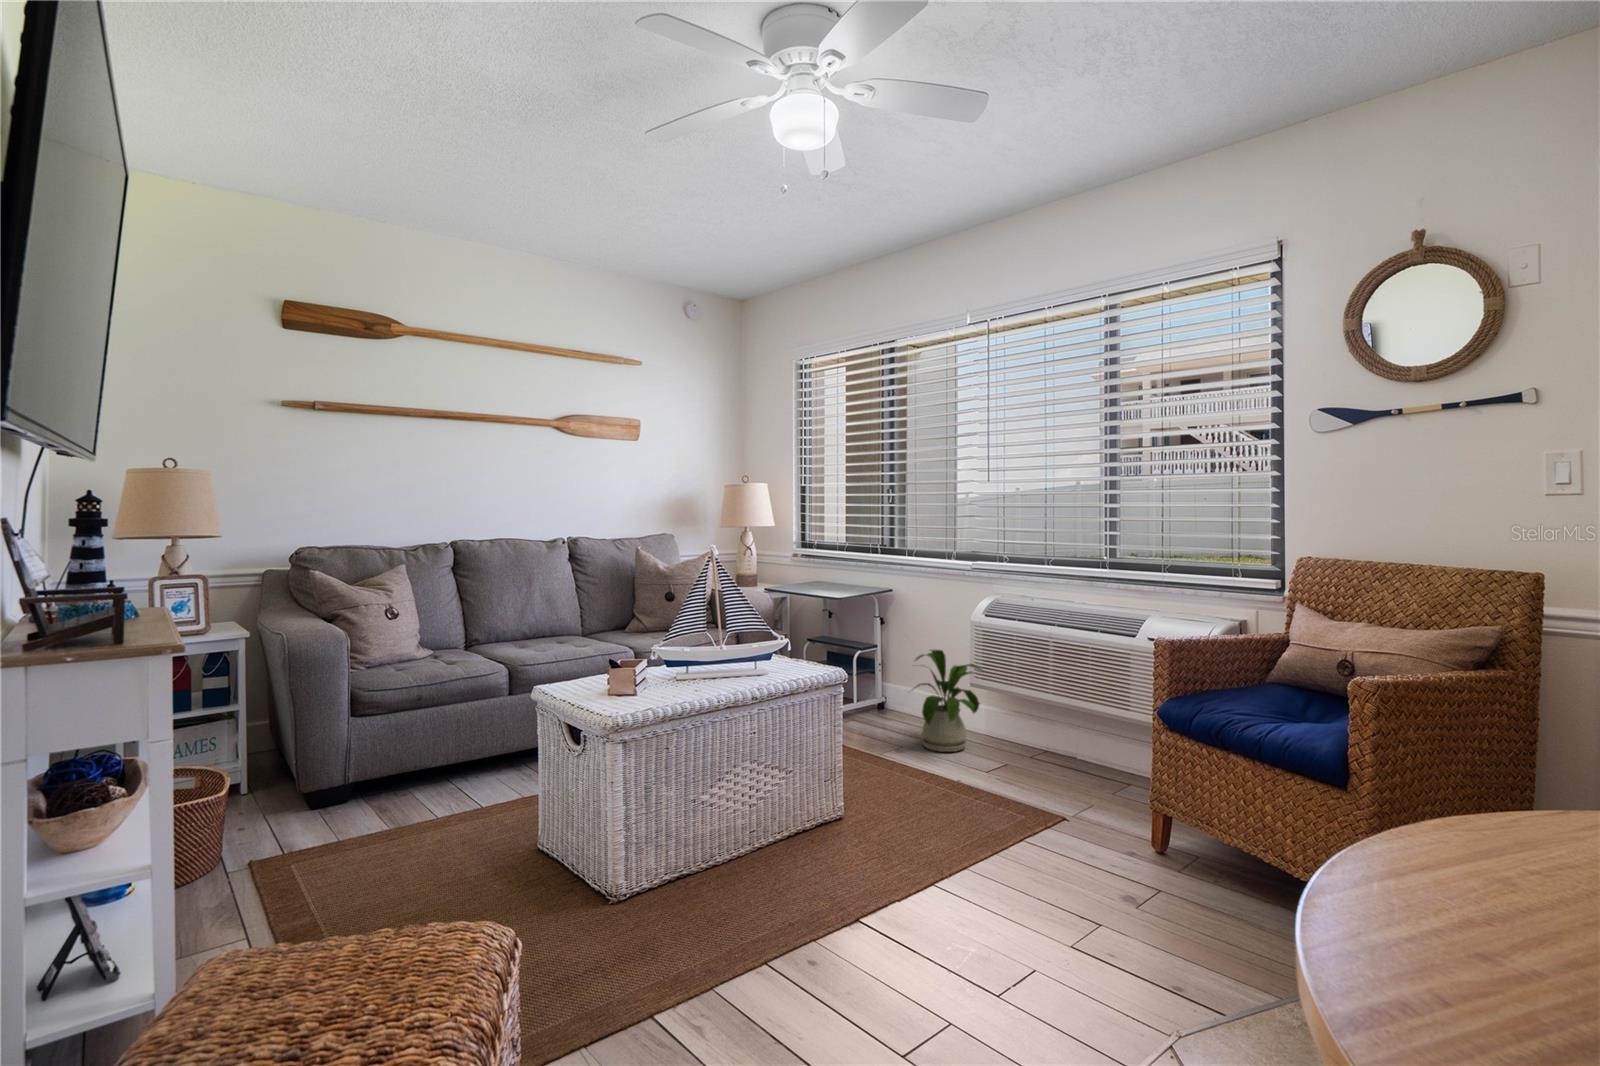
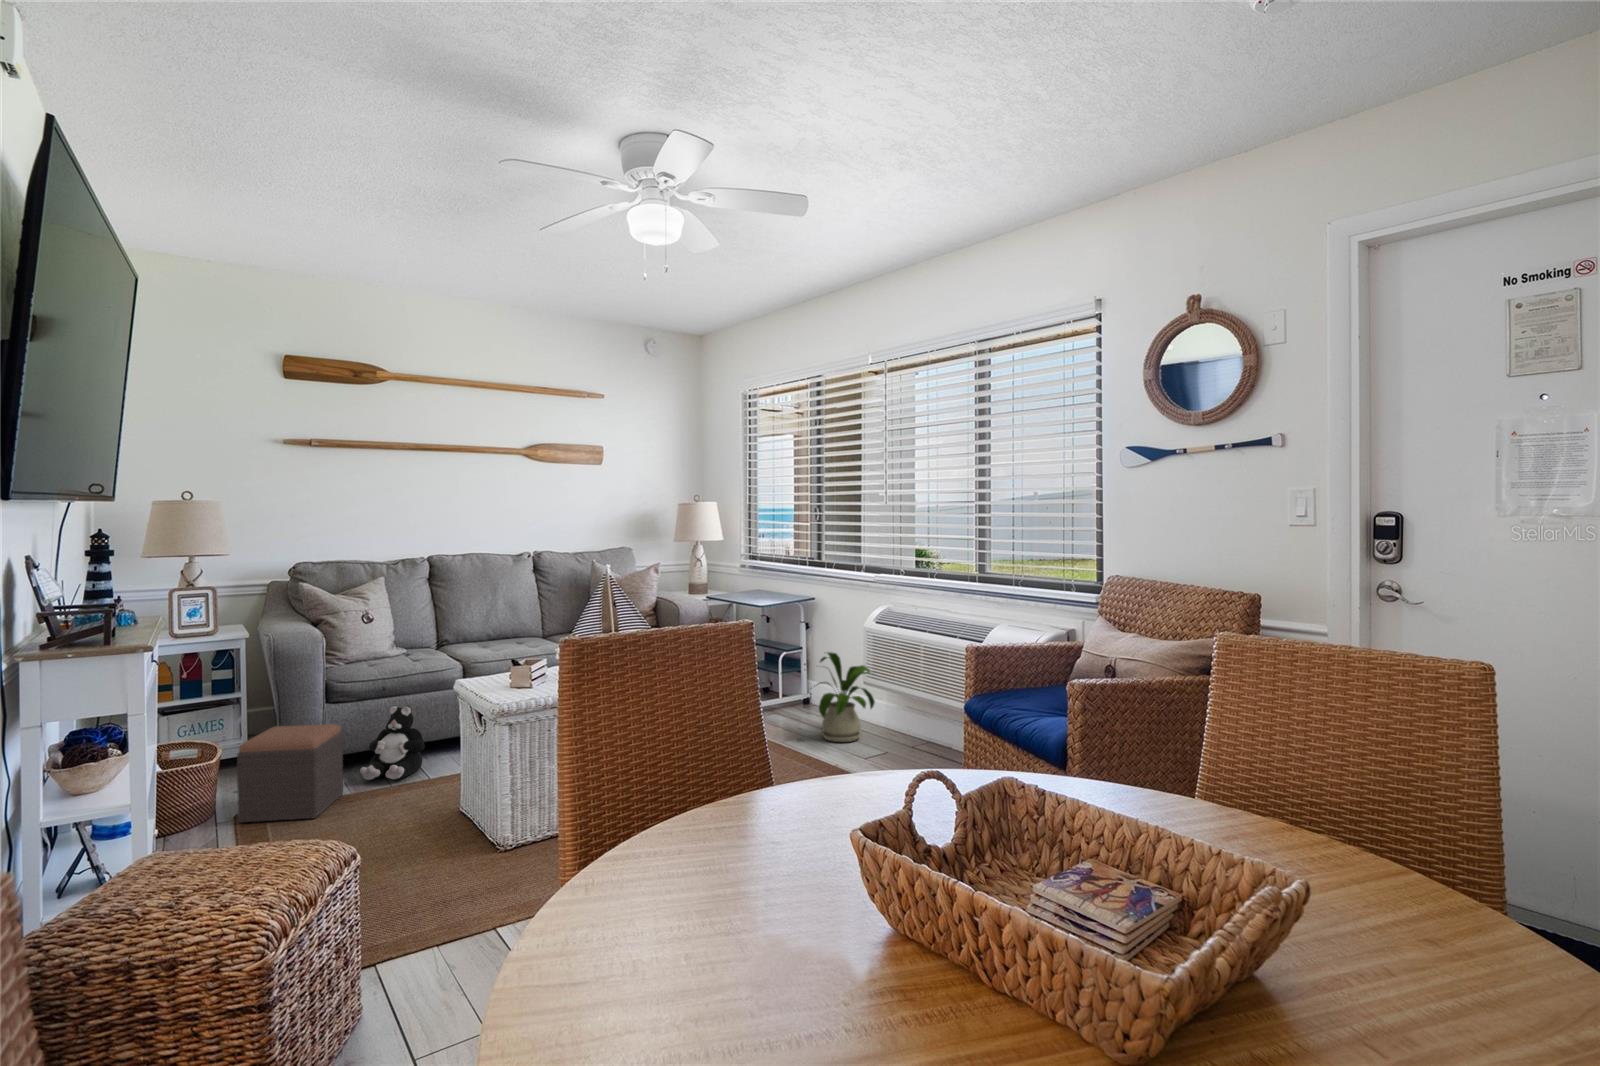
plush toy: none [399,718,473,810] -> present [360,706,425,780]
footstool: none [257,743,382,871] -> present [237,724,343,822]

